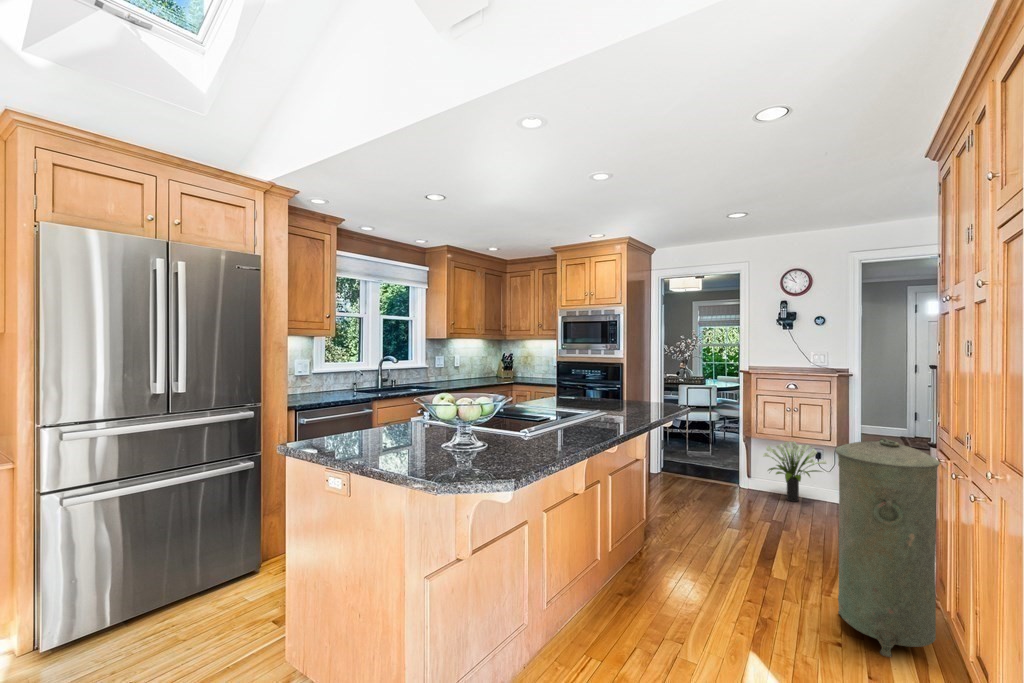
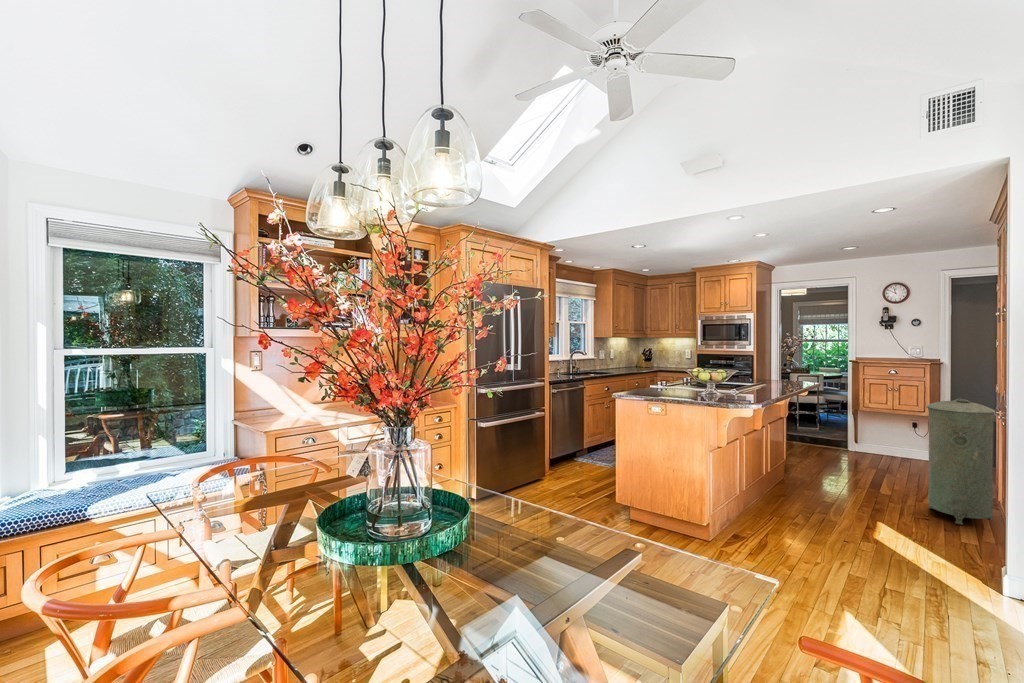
potted plant: present [763,442,826,502] -> none [869,413,922,458]

